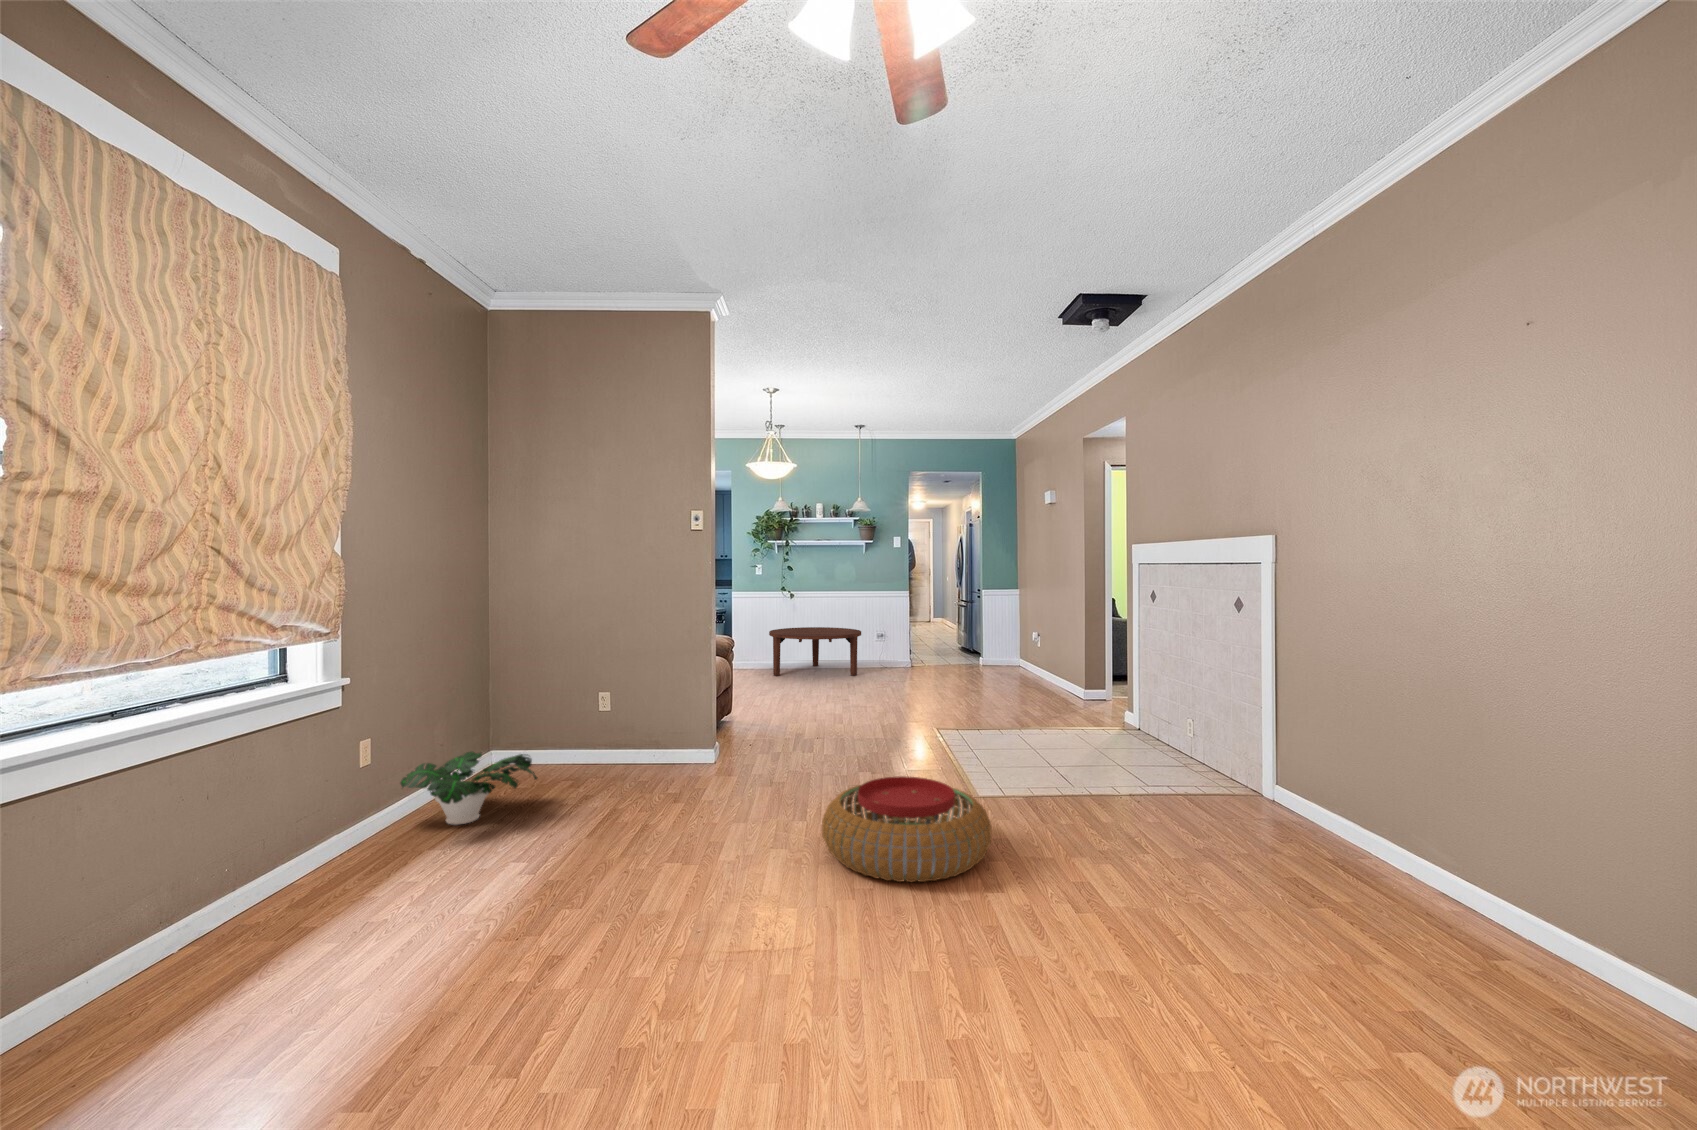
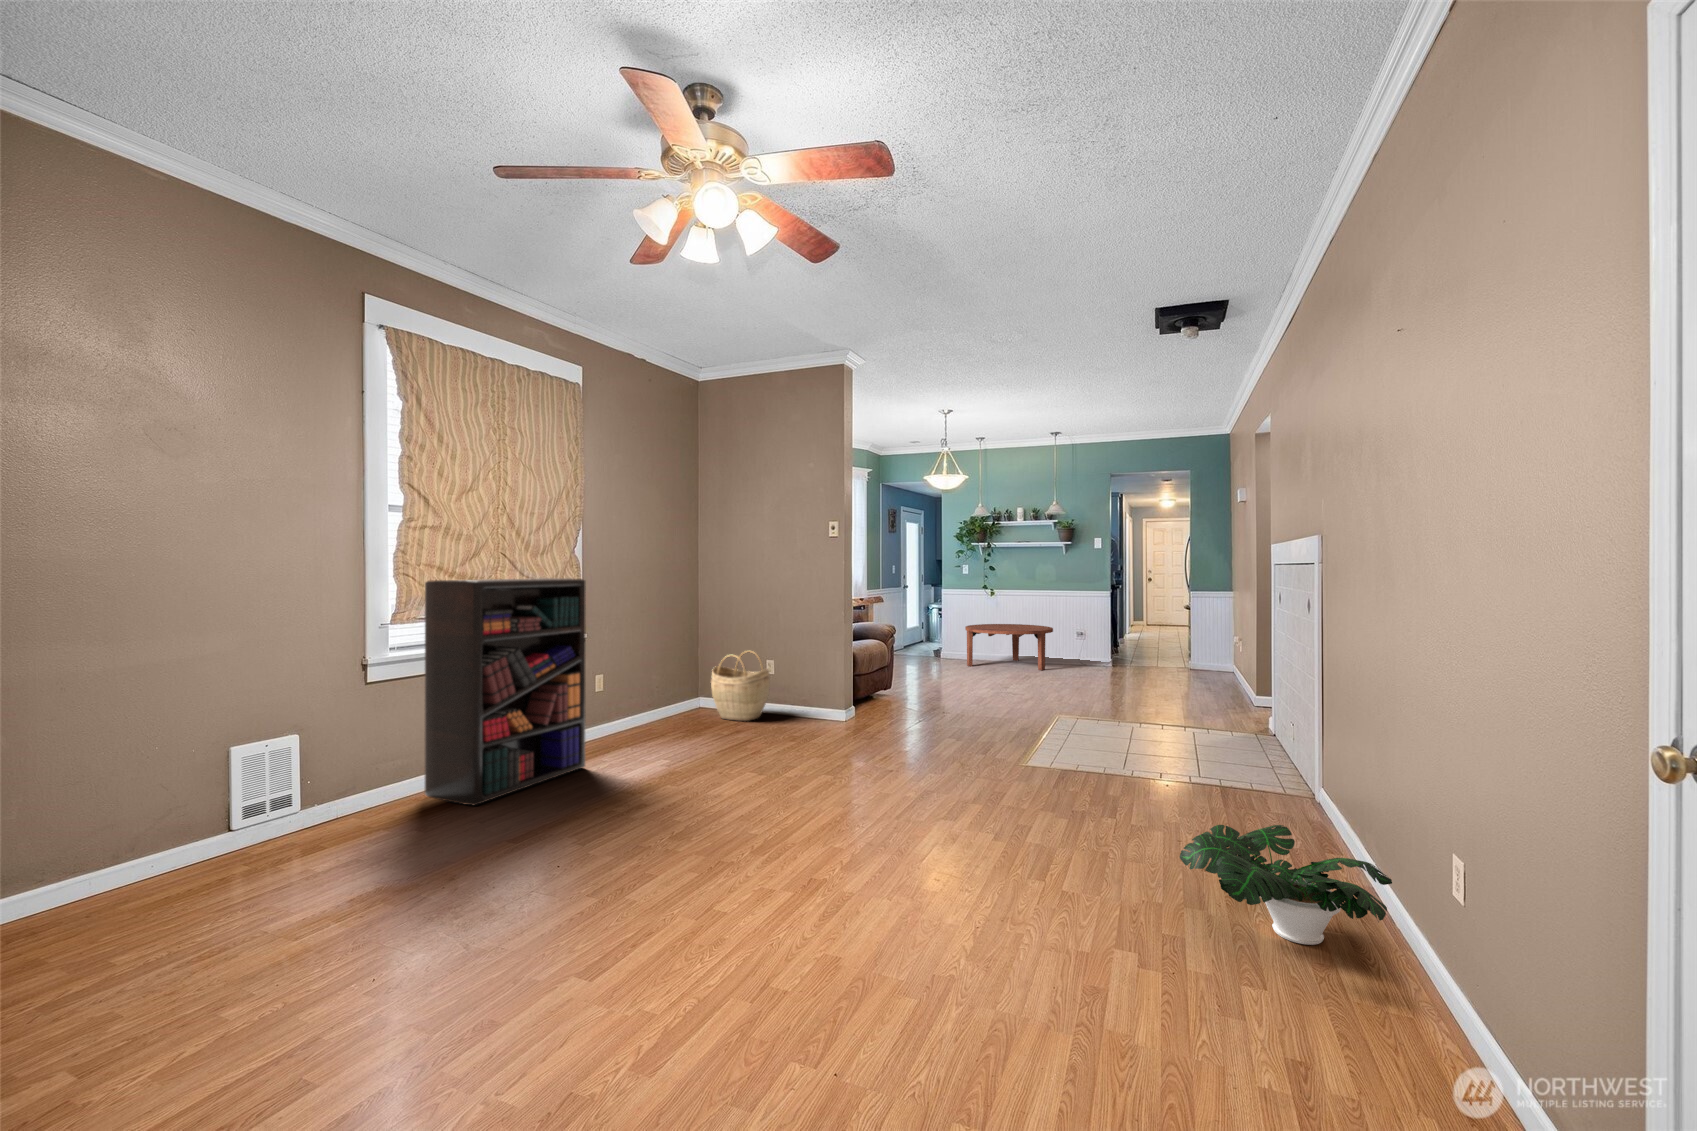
bookshelf: none [58,590,387,1037] -> present [425,578,586,805]
woven basket: none [524,681,609,778] -> present [711,651,770,721]
potted plant: present [400,751,538,825] -> present [1180,825,1392,945]
pouf: present [822,776,992,882] -> none [850,733,985,809]

